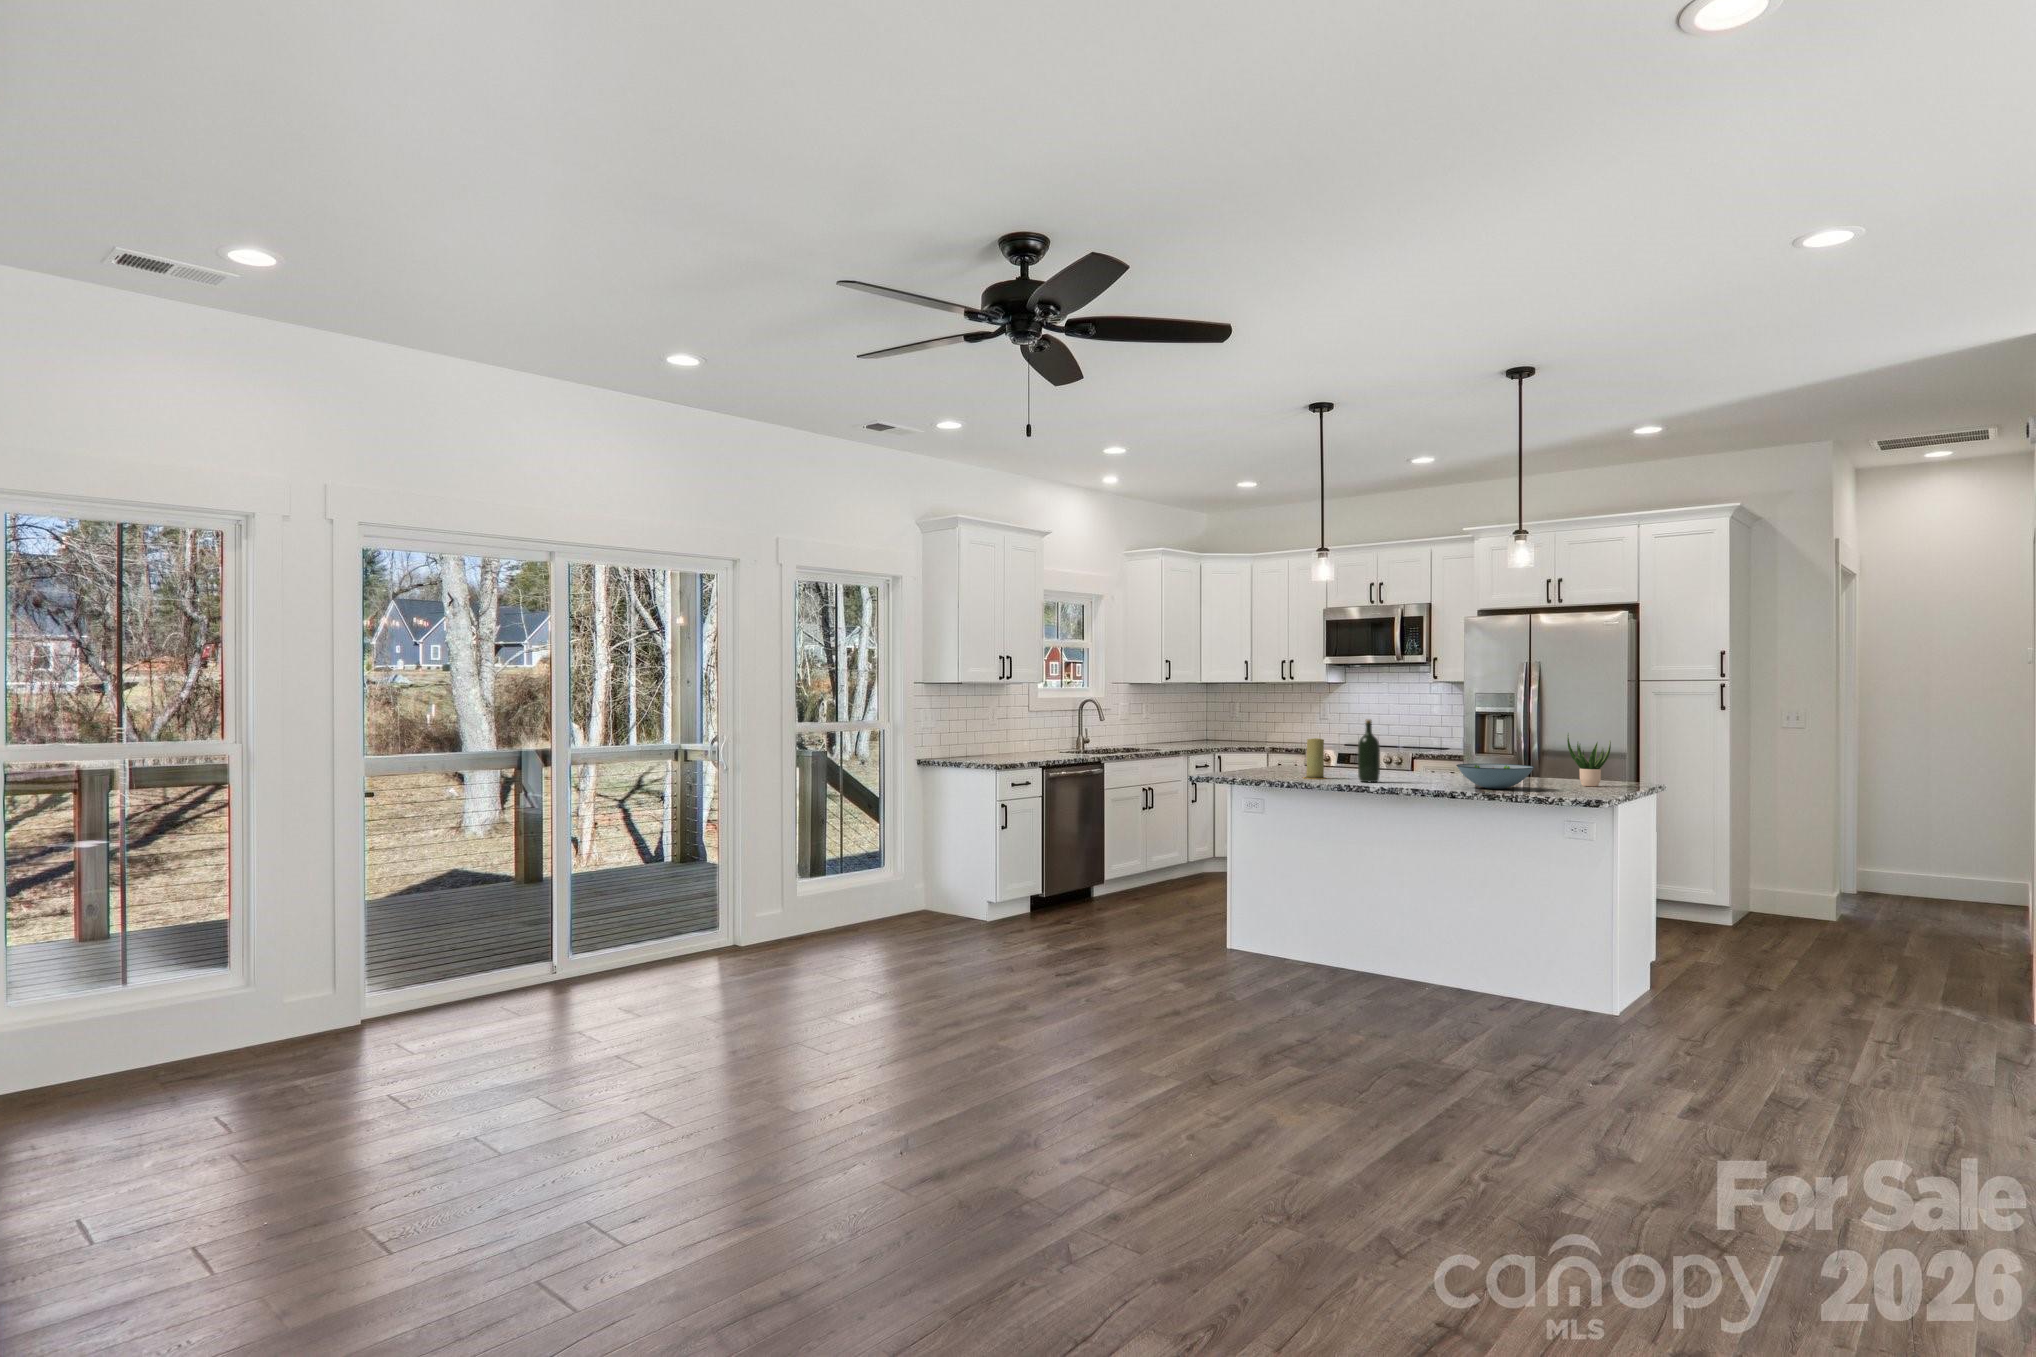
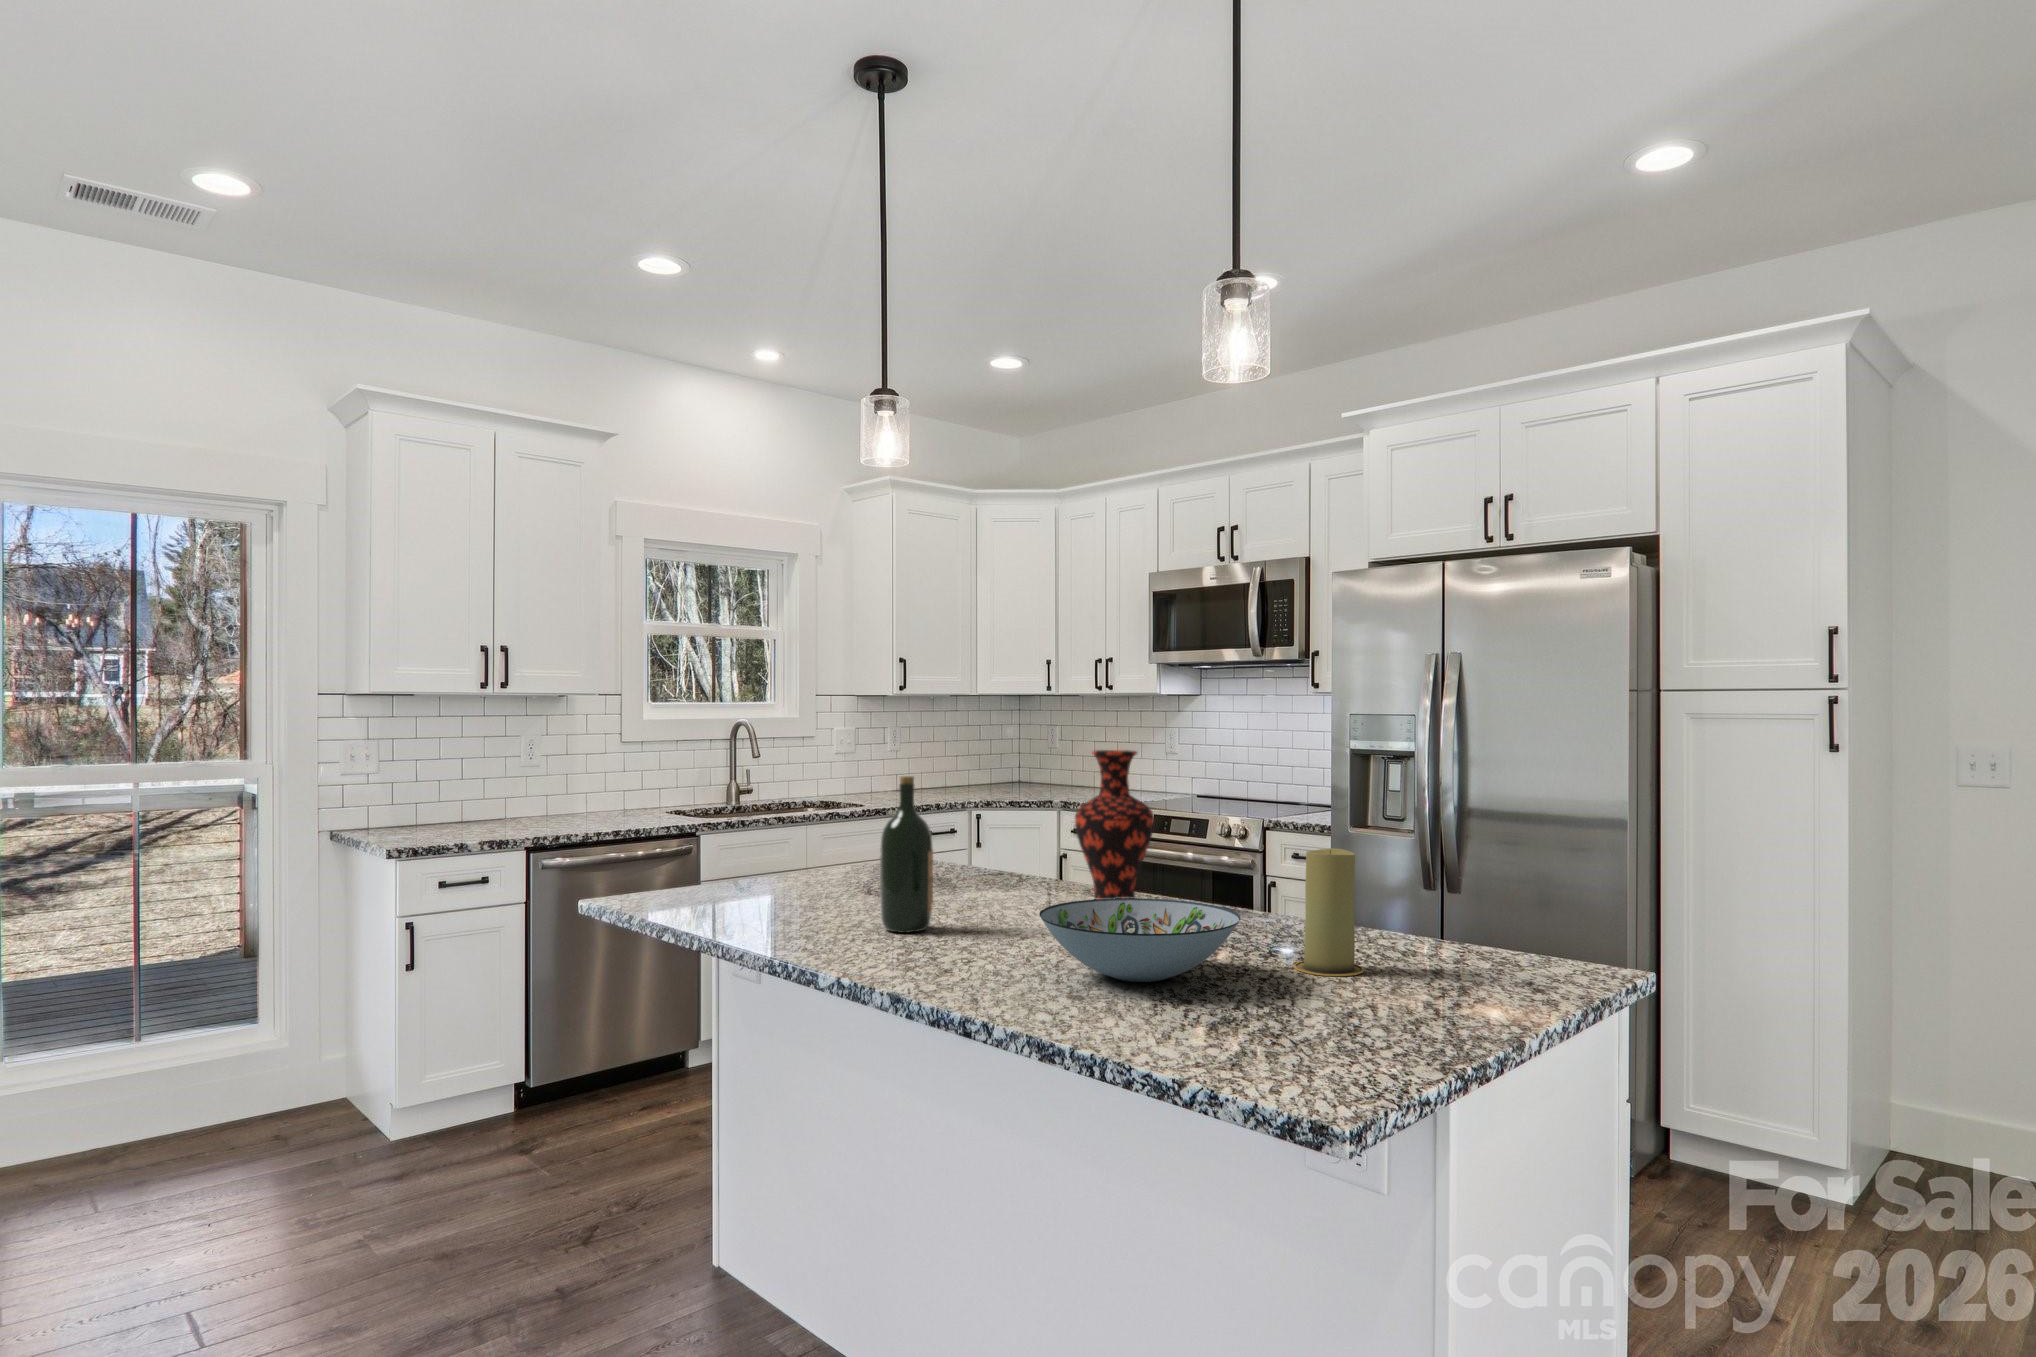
vase: none [1408,710,1445,779] -> present [1075,750,1154,899]
potted plant: present [1567,735,1611,786] -> none [1387,816,1493,963]
candle: present [1303,738,1326,779] -> present [1294,848,1363,976]

